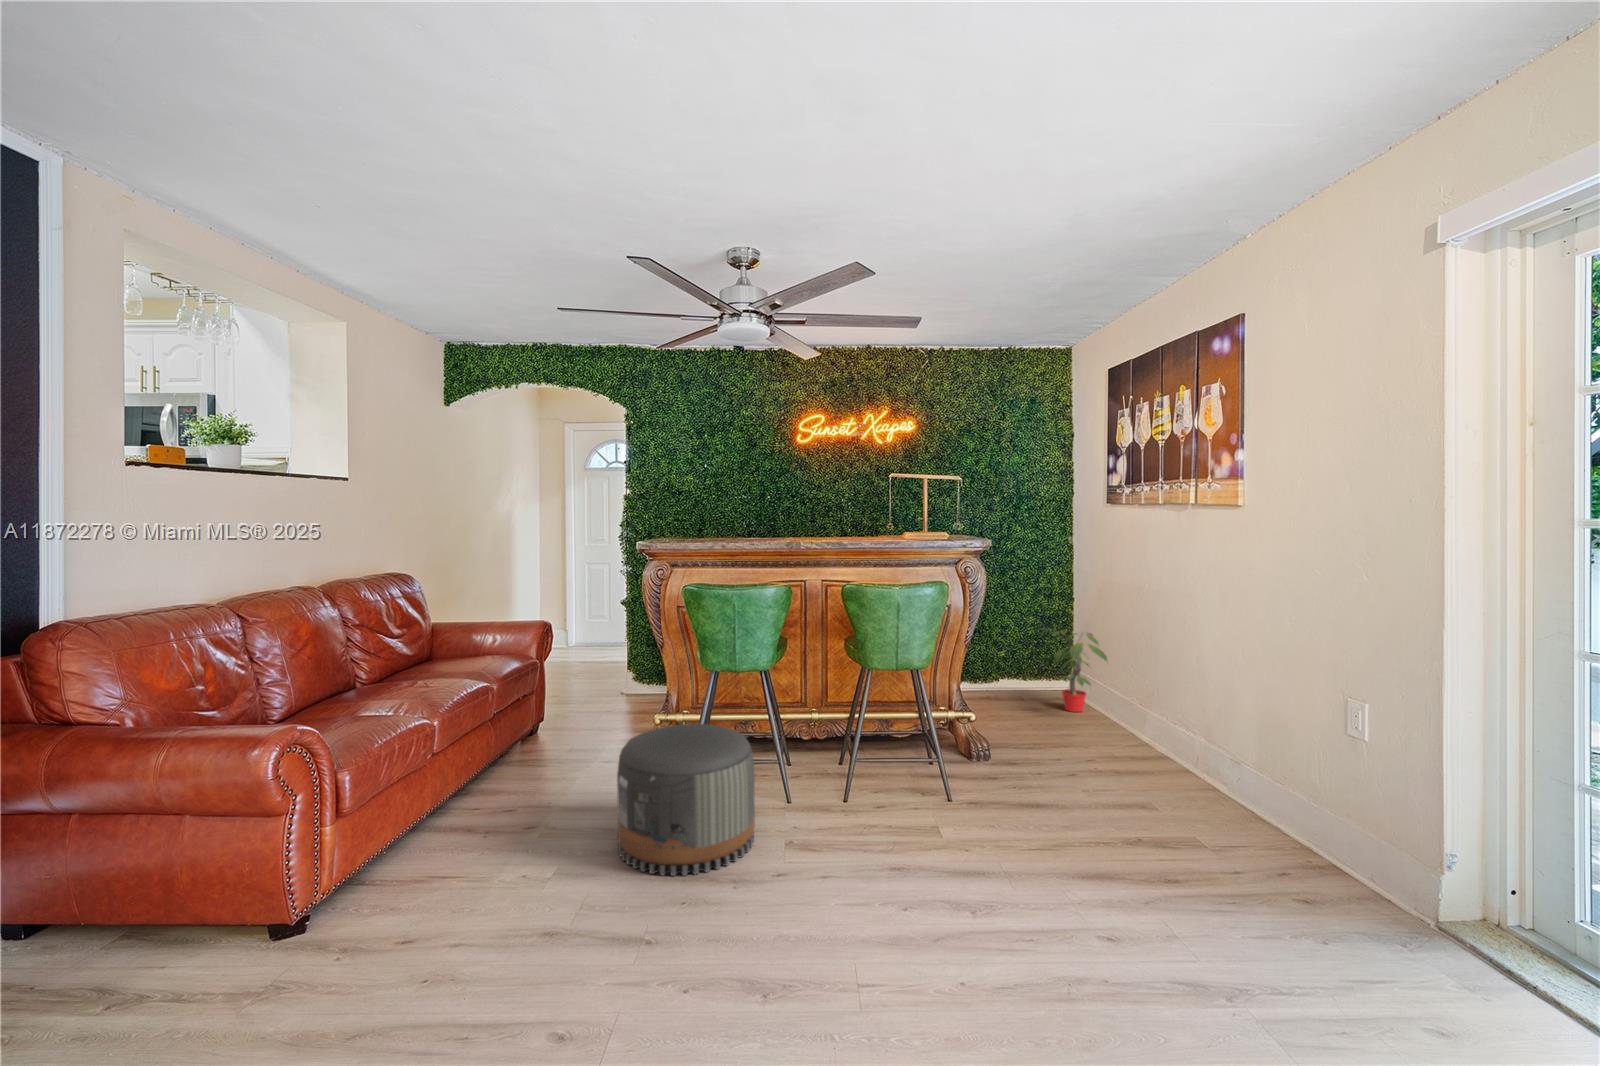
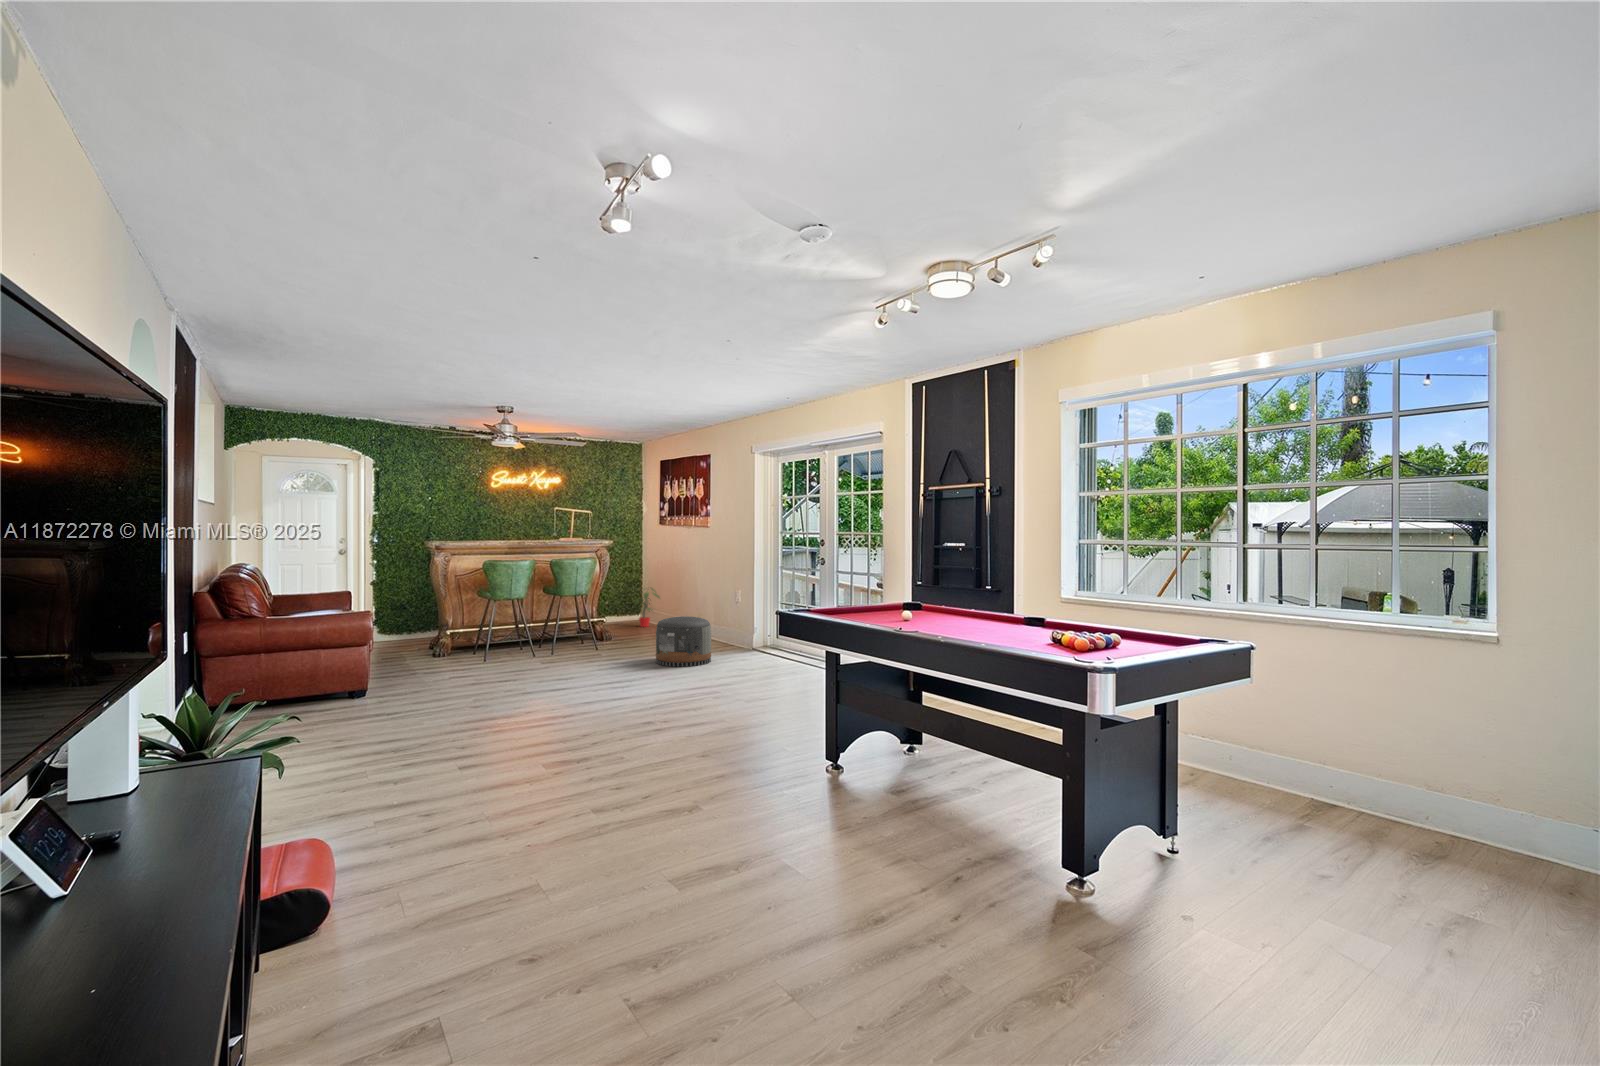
pouf: present [617,724,755,876] -> present [656,616,711,667]

